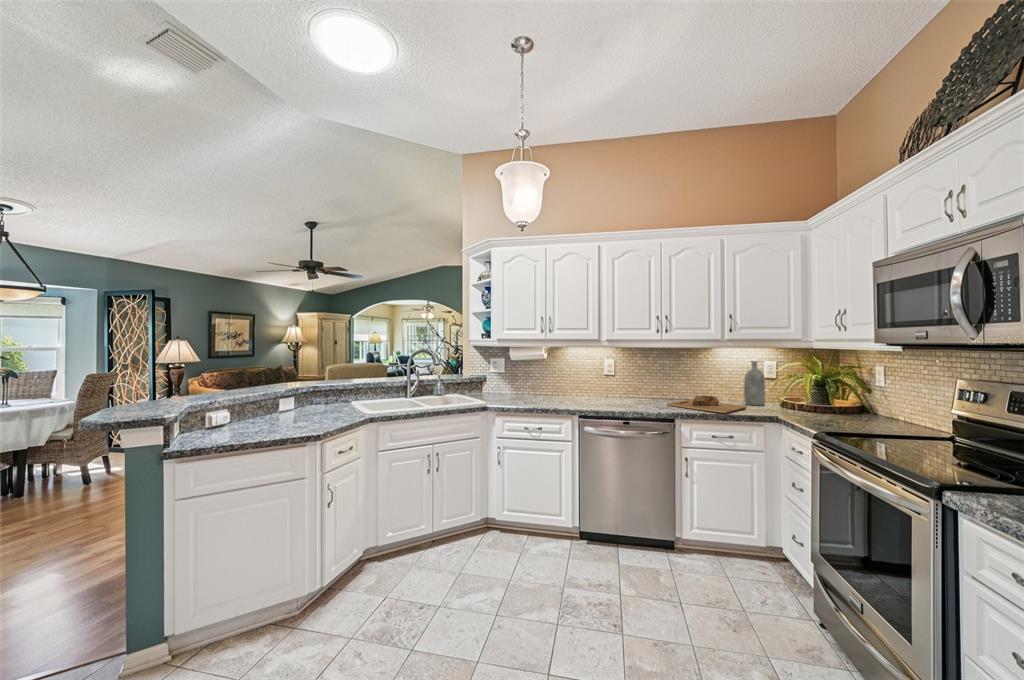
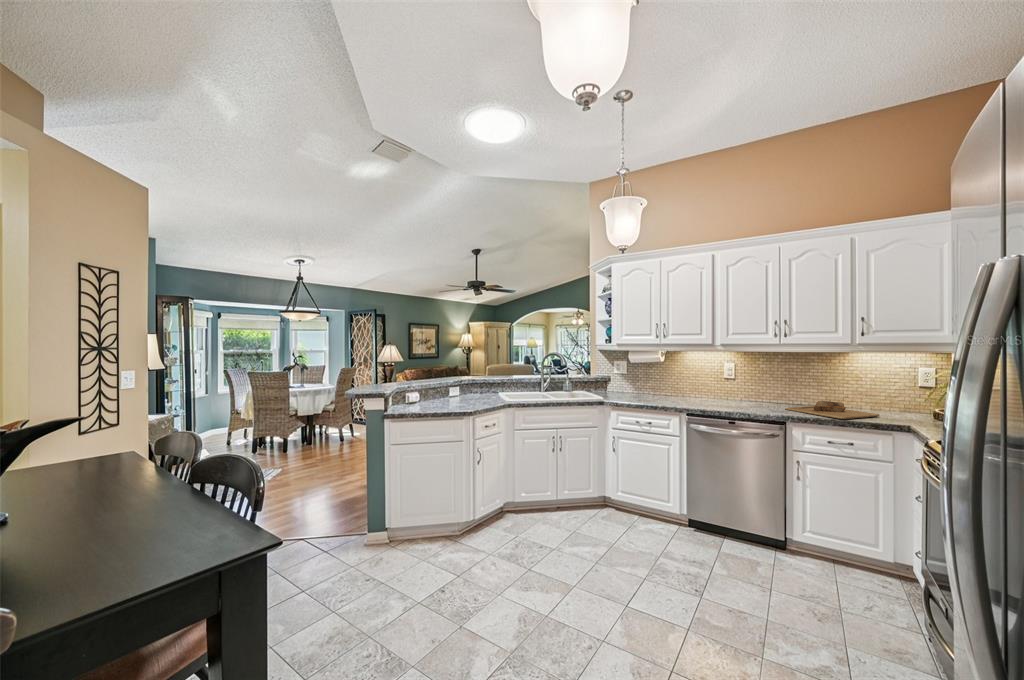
bottle: present [744,361,765,405] -> none [883,367,911,415]

